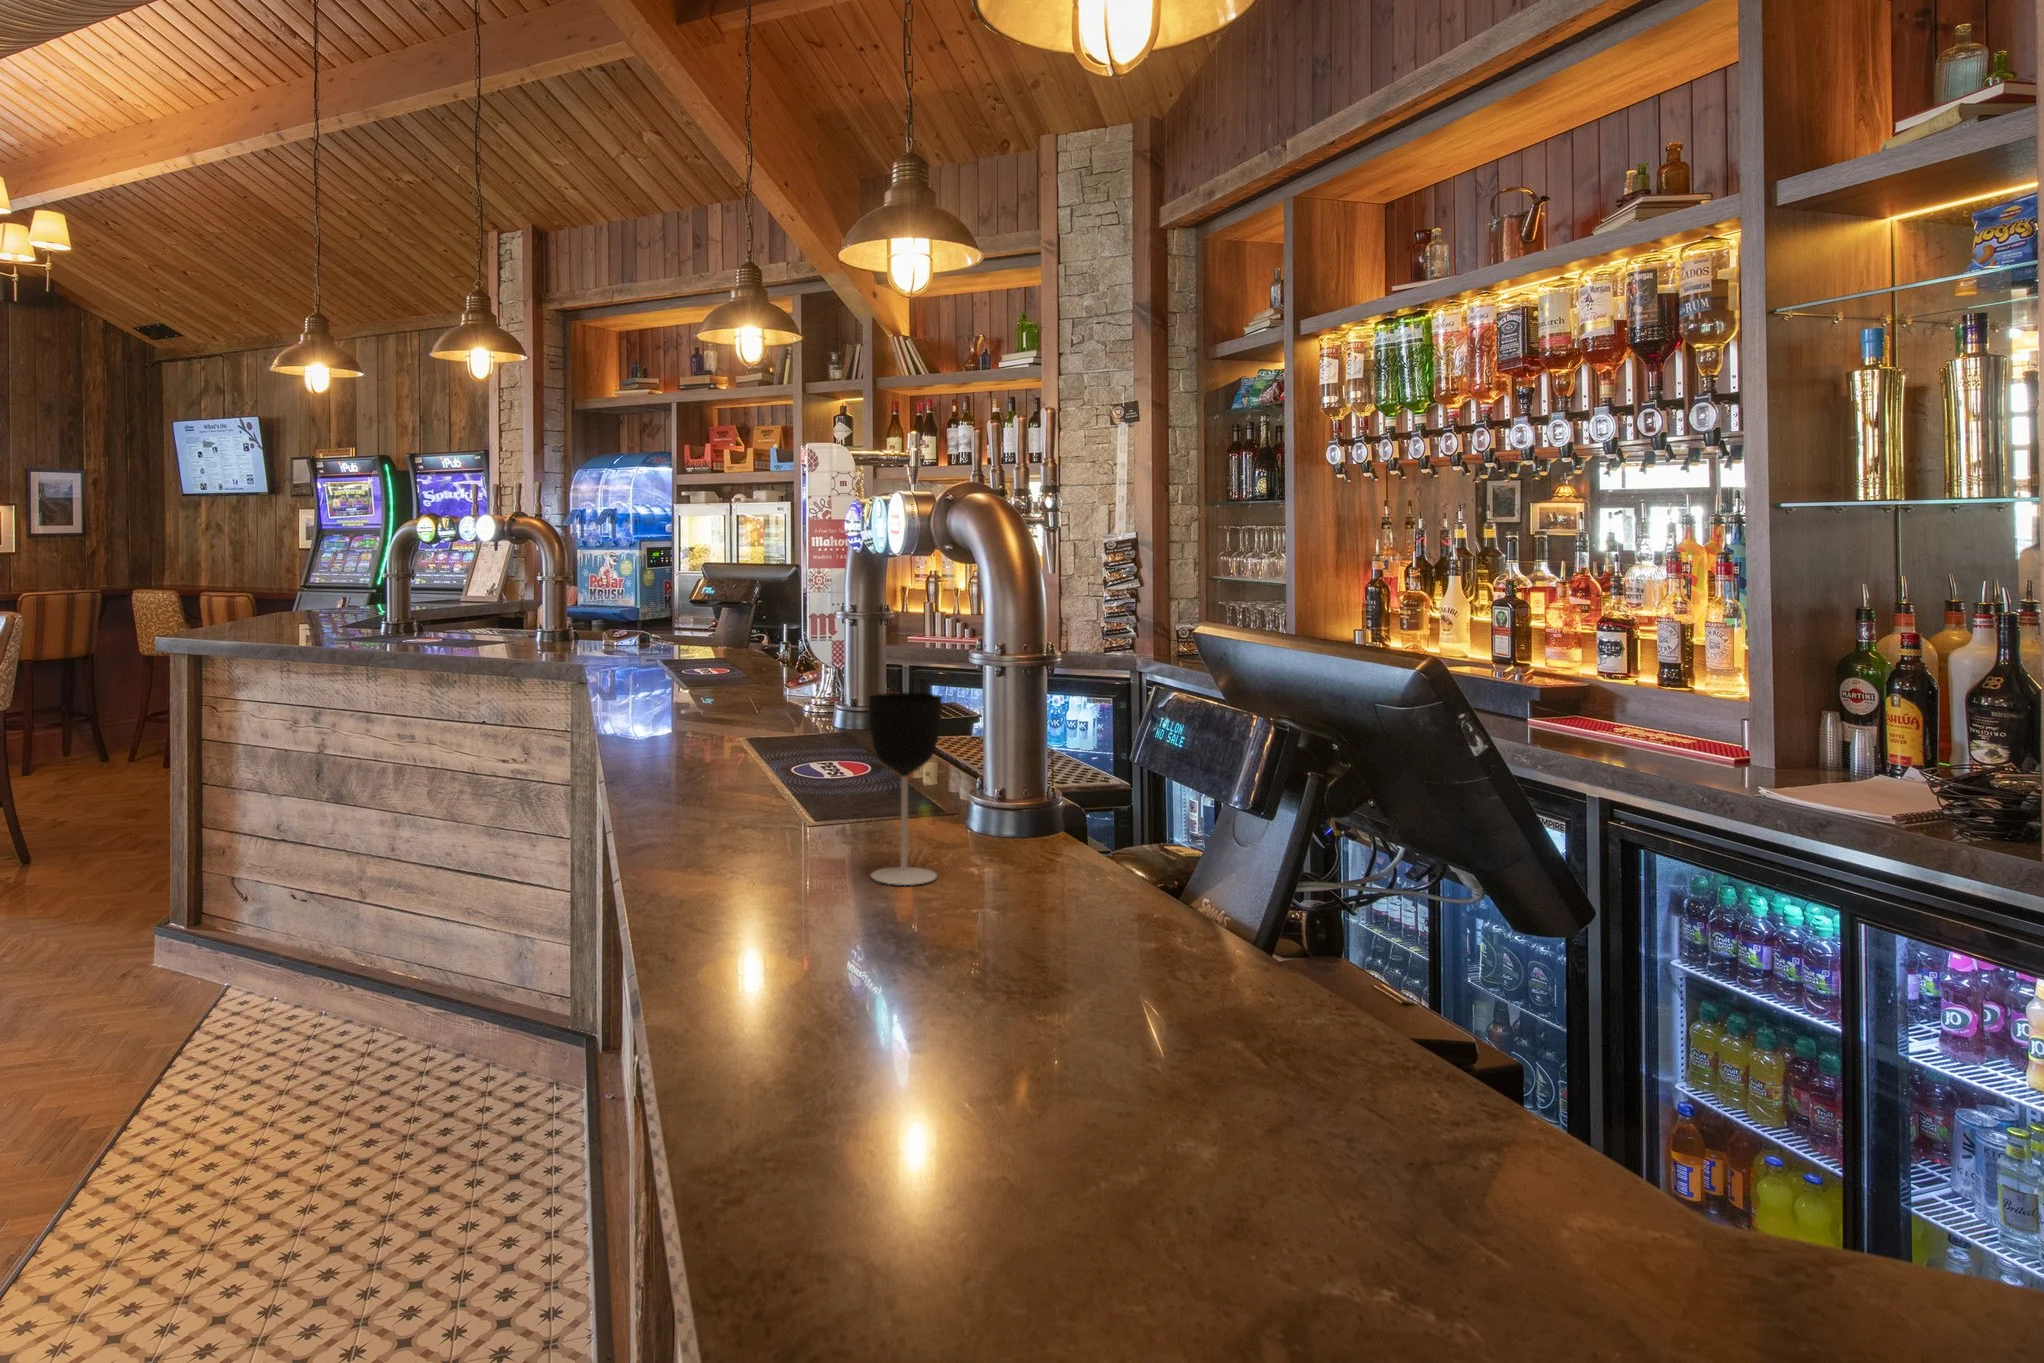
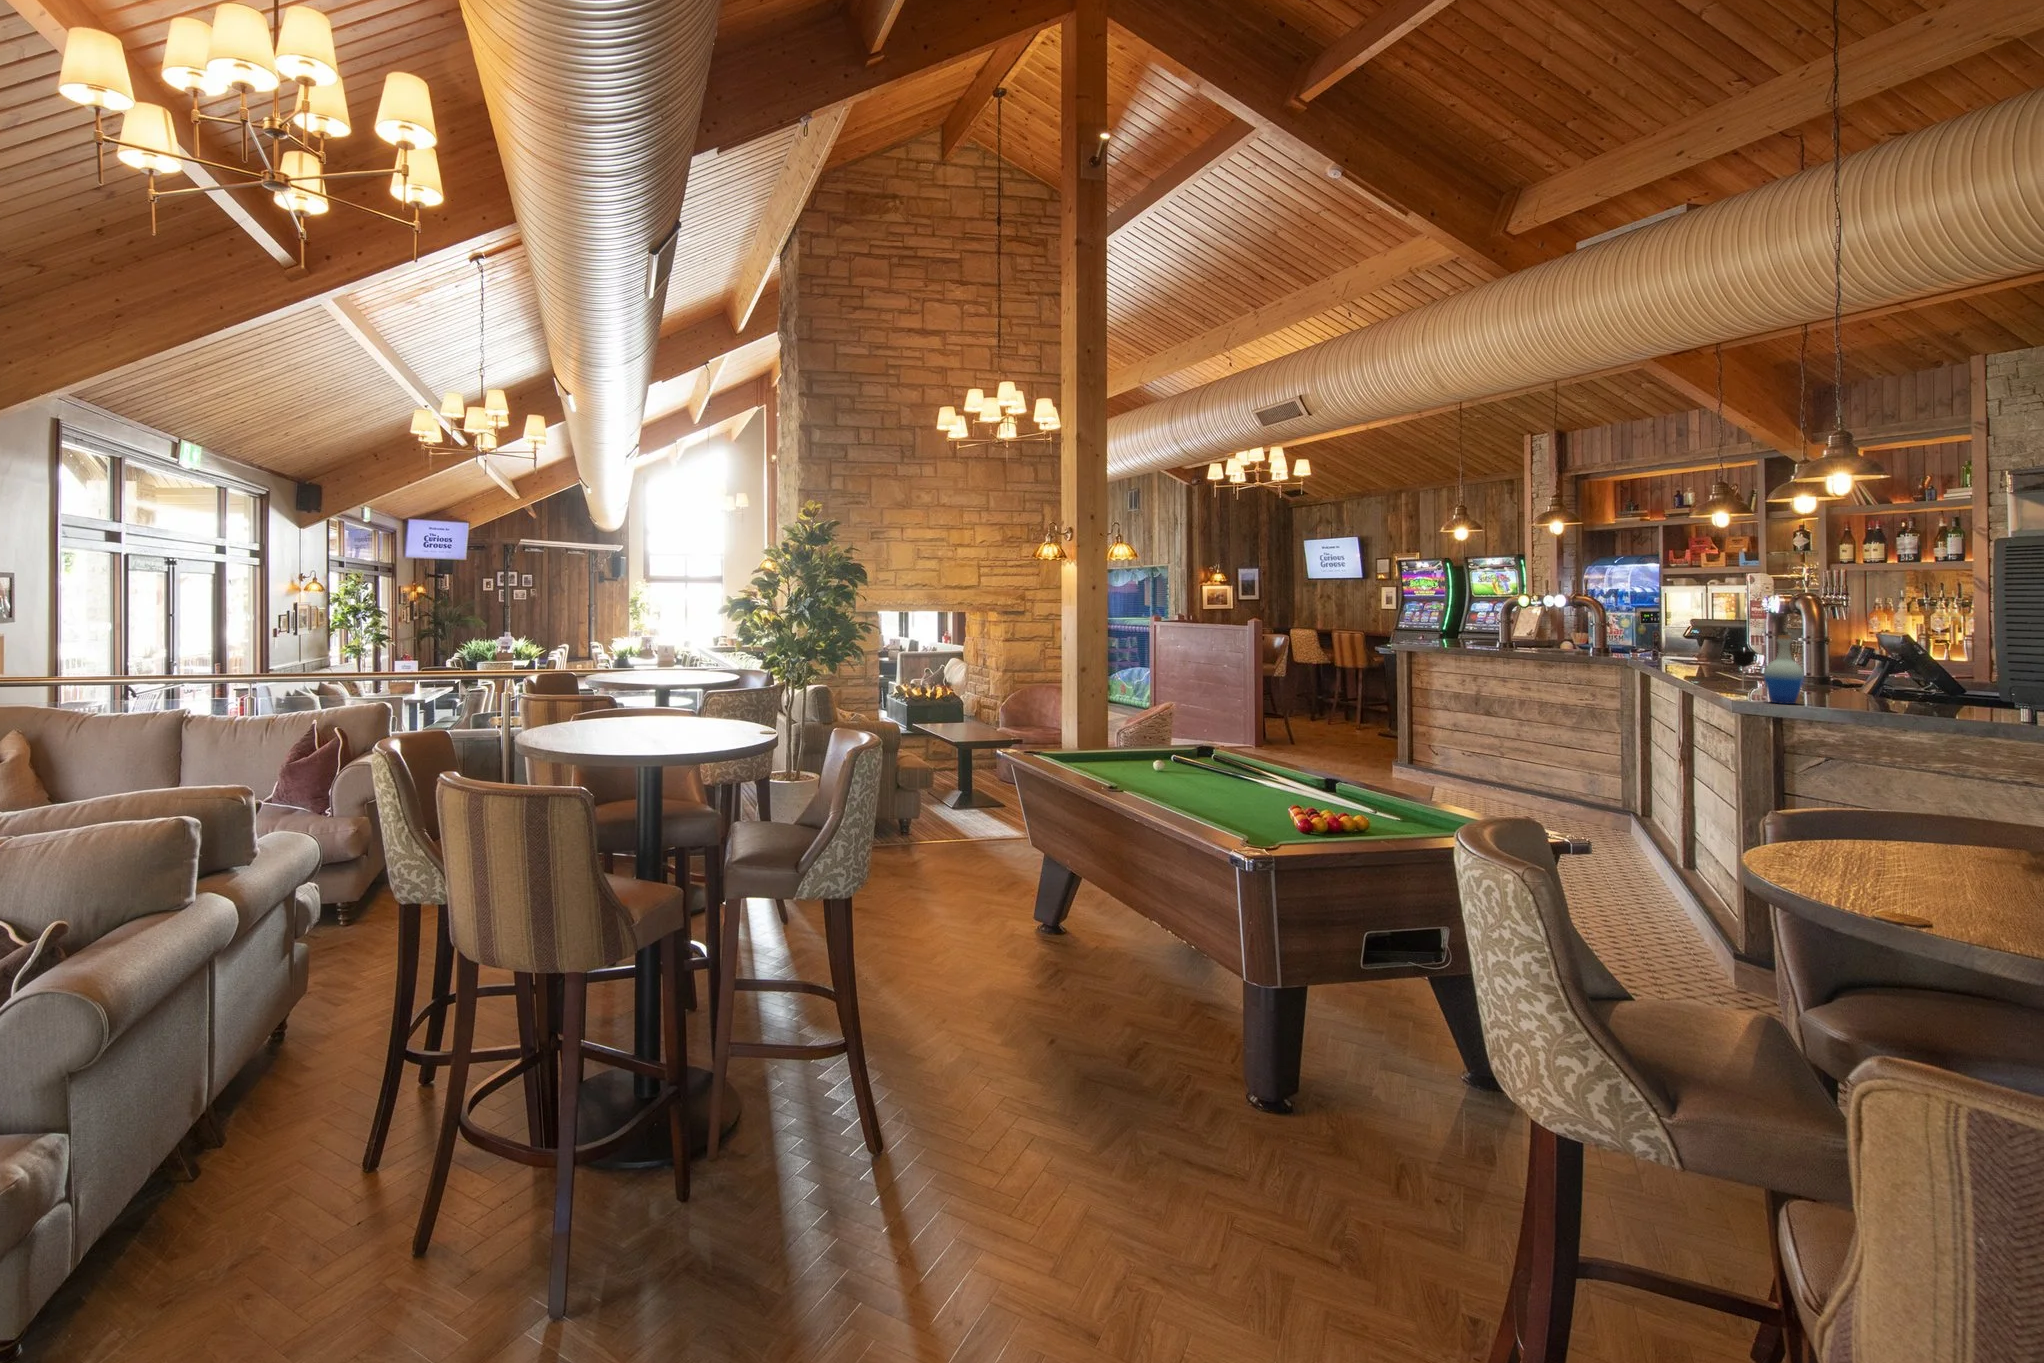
bottle: none [1148,670,1369,1197] -> present [1764,635,1804,704]

